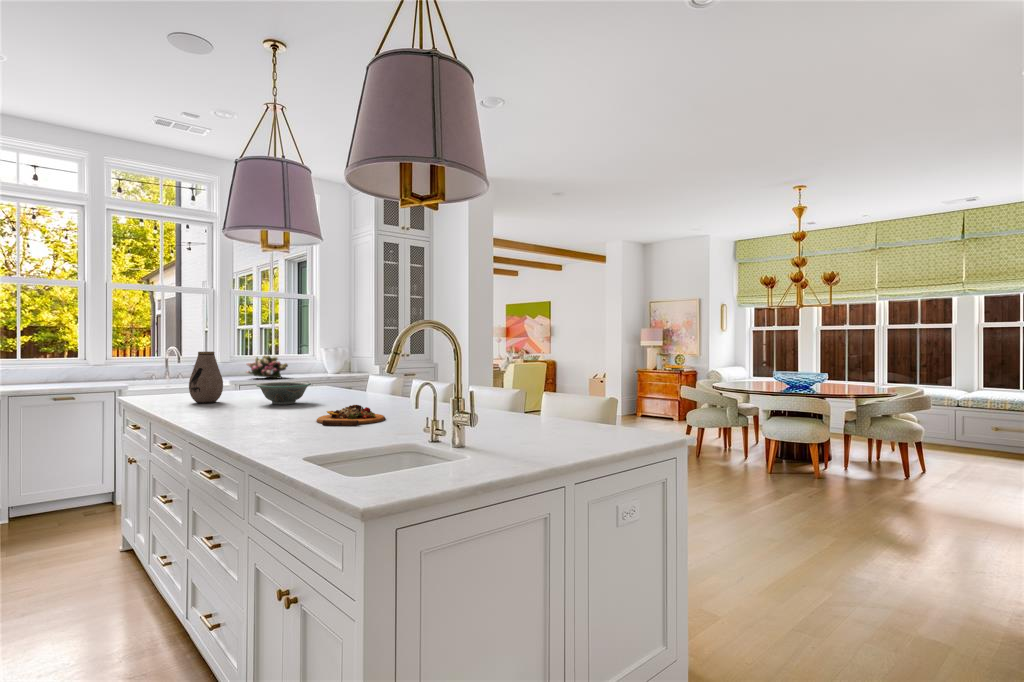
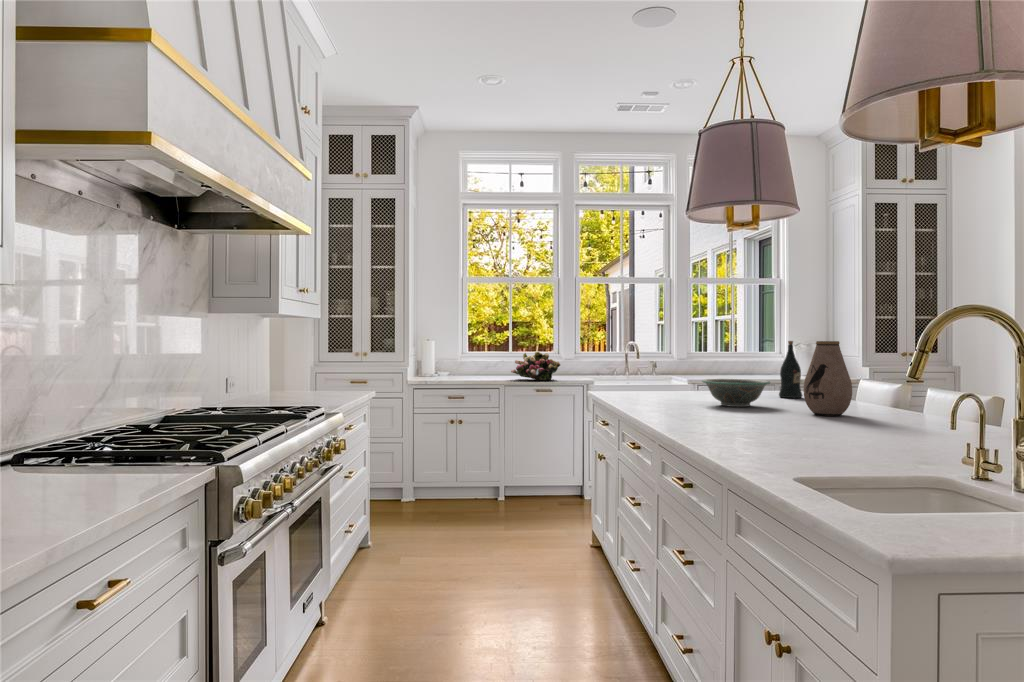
wine bottle: none [316,350,334,394] -> present [779,341,802,398]
vase: present [189,351,223,403] -> present [804,341,852,416]
flower arrangement: present [246,355,288,379] -> present [511,351,560,381]
cutting board: present [317,405,385,426] -> none [775,411,882,441]

